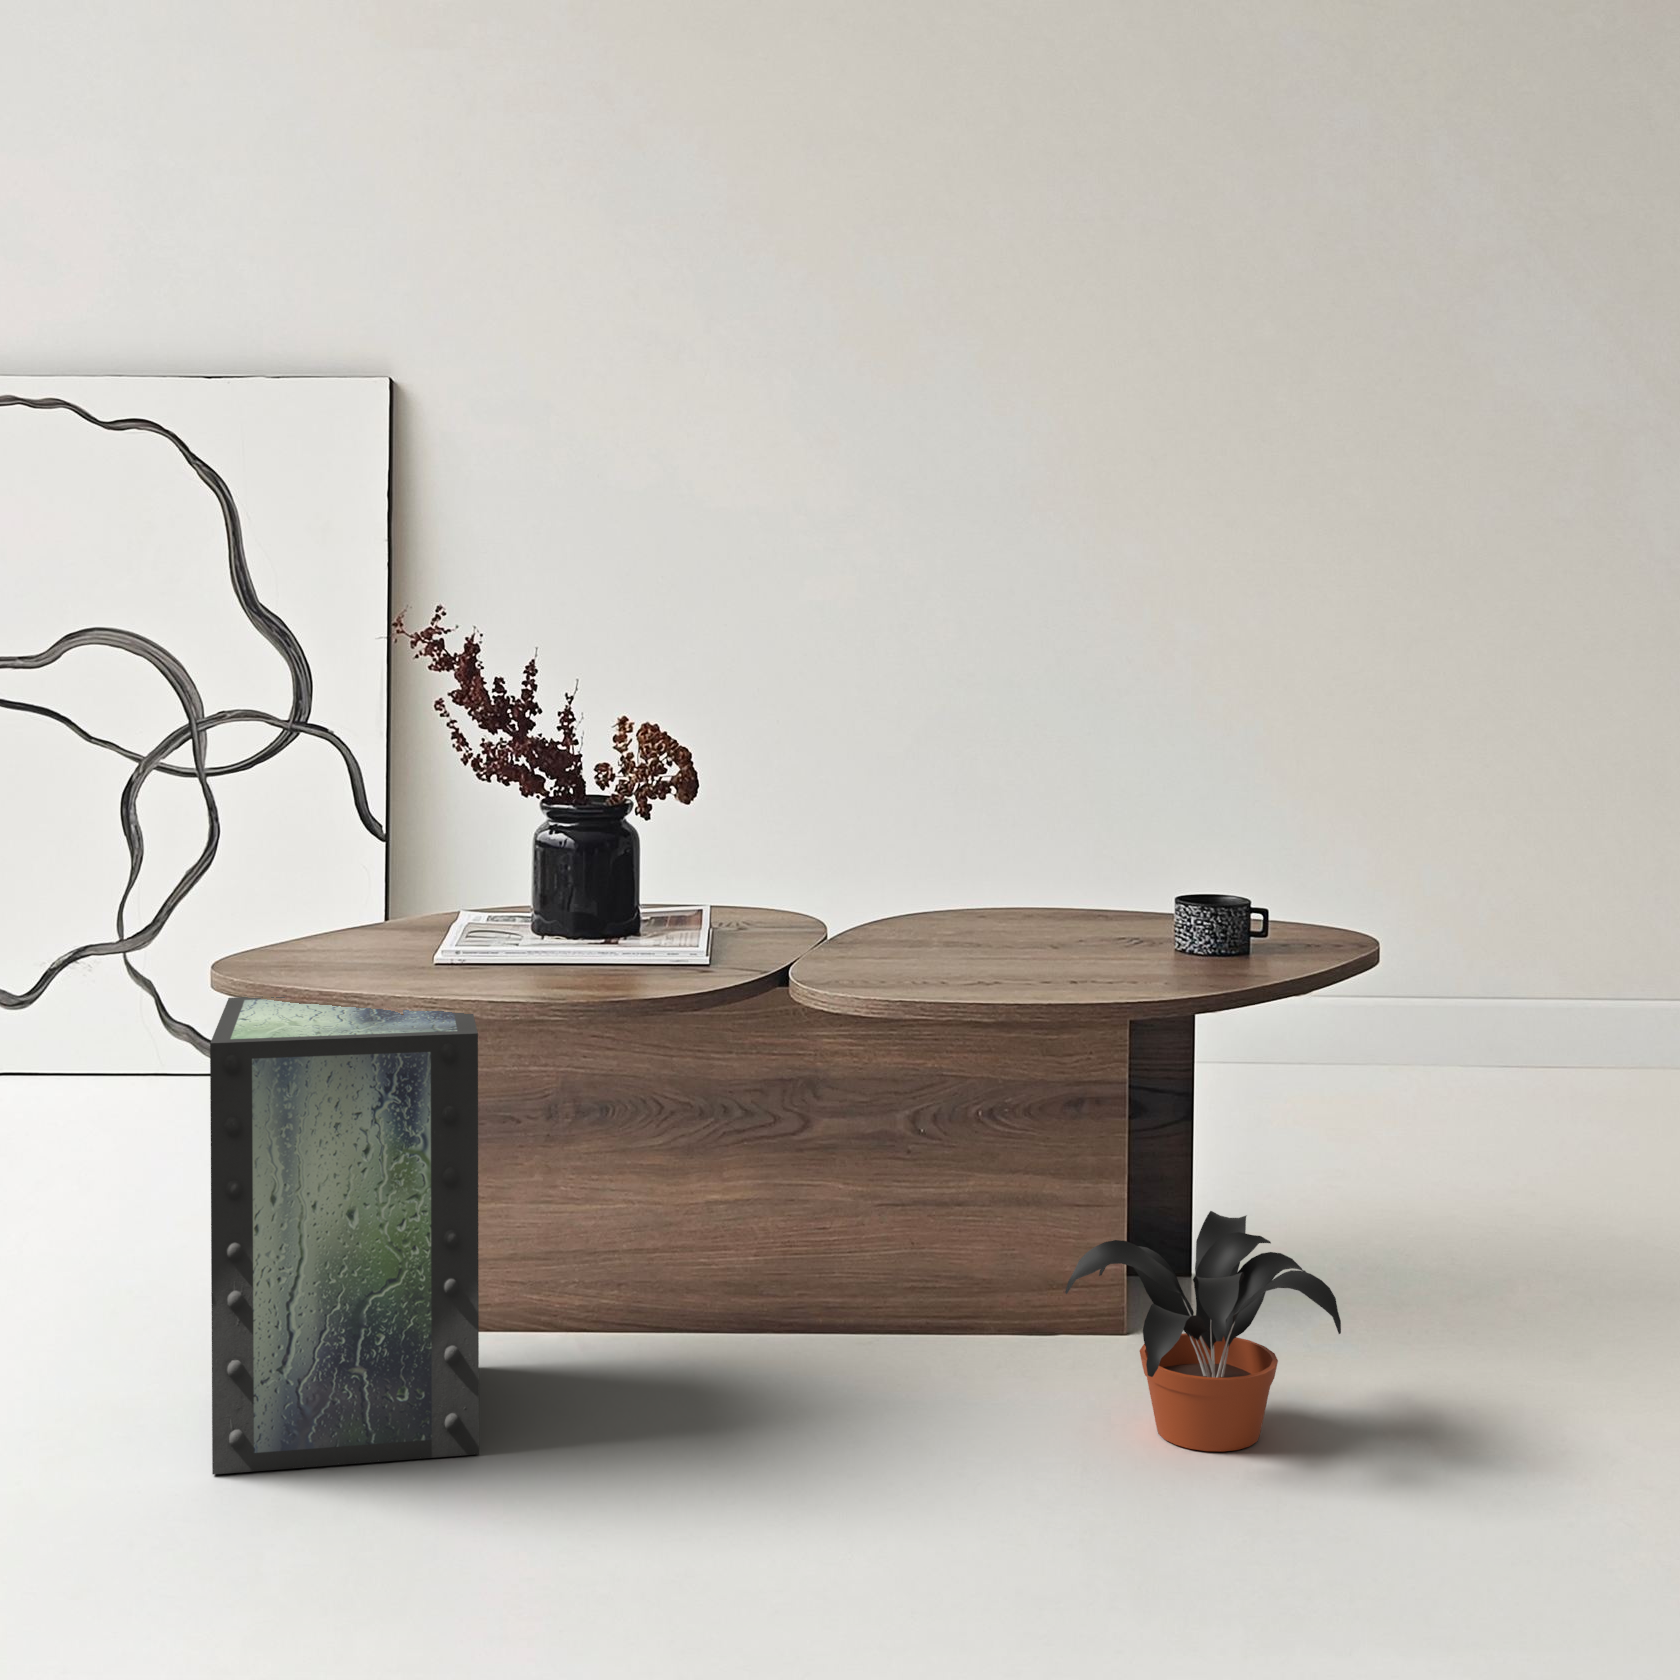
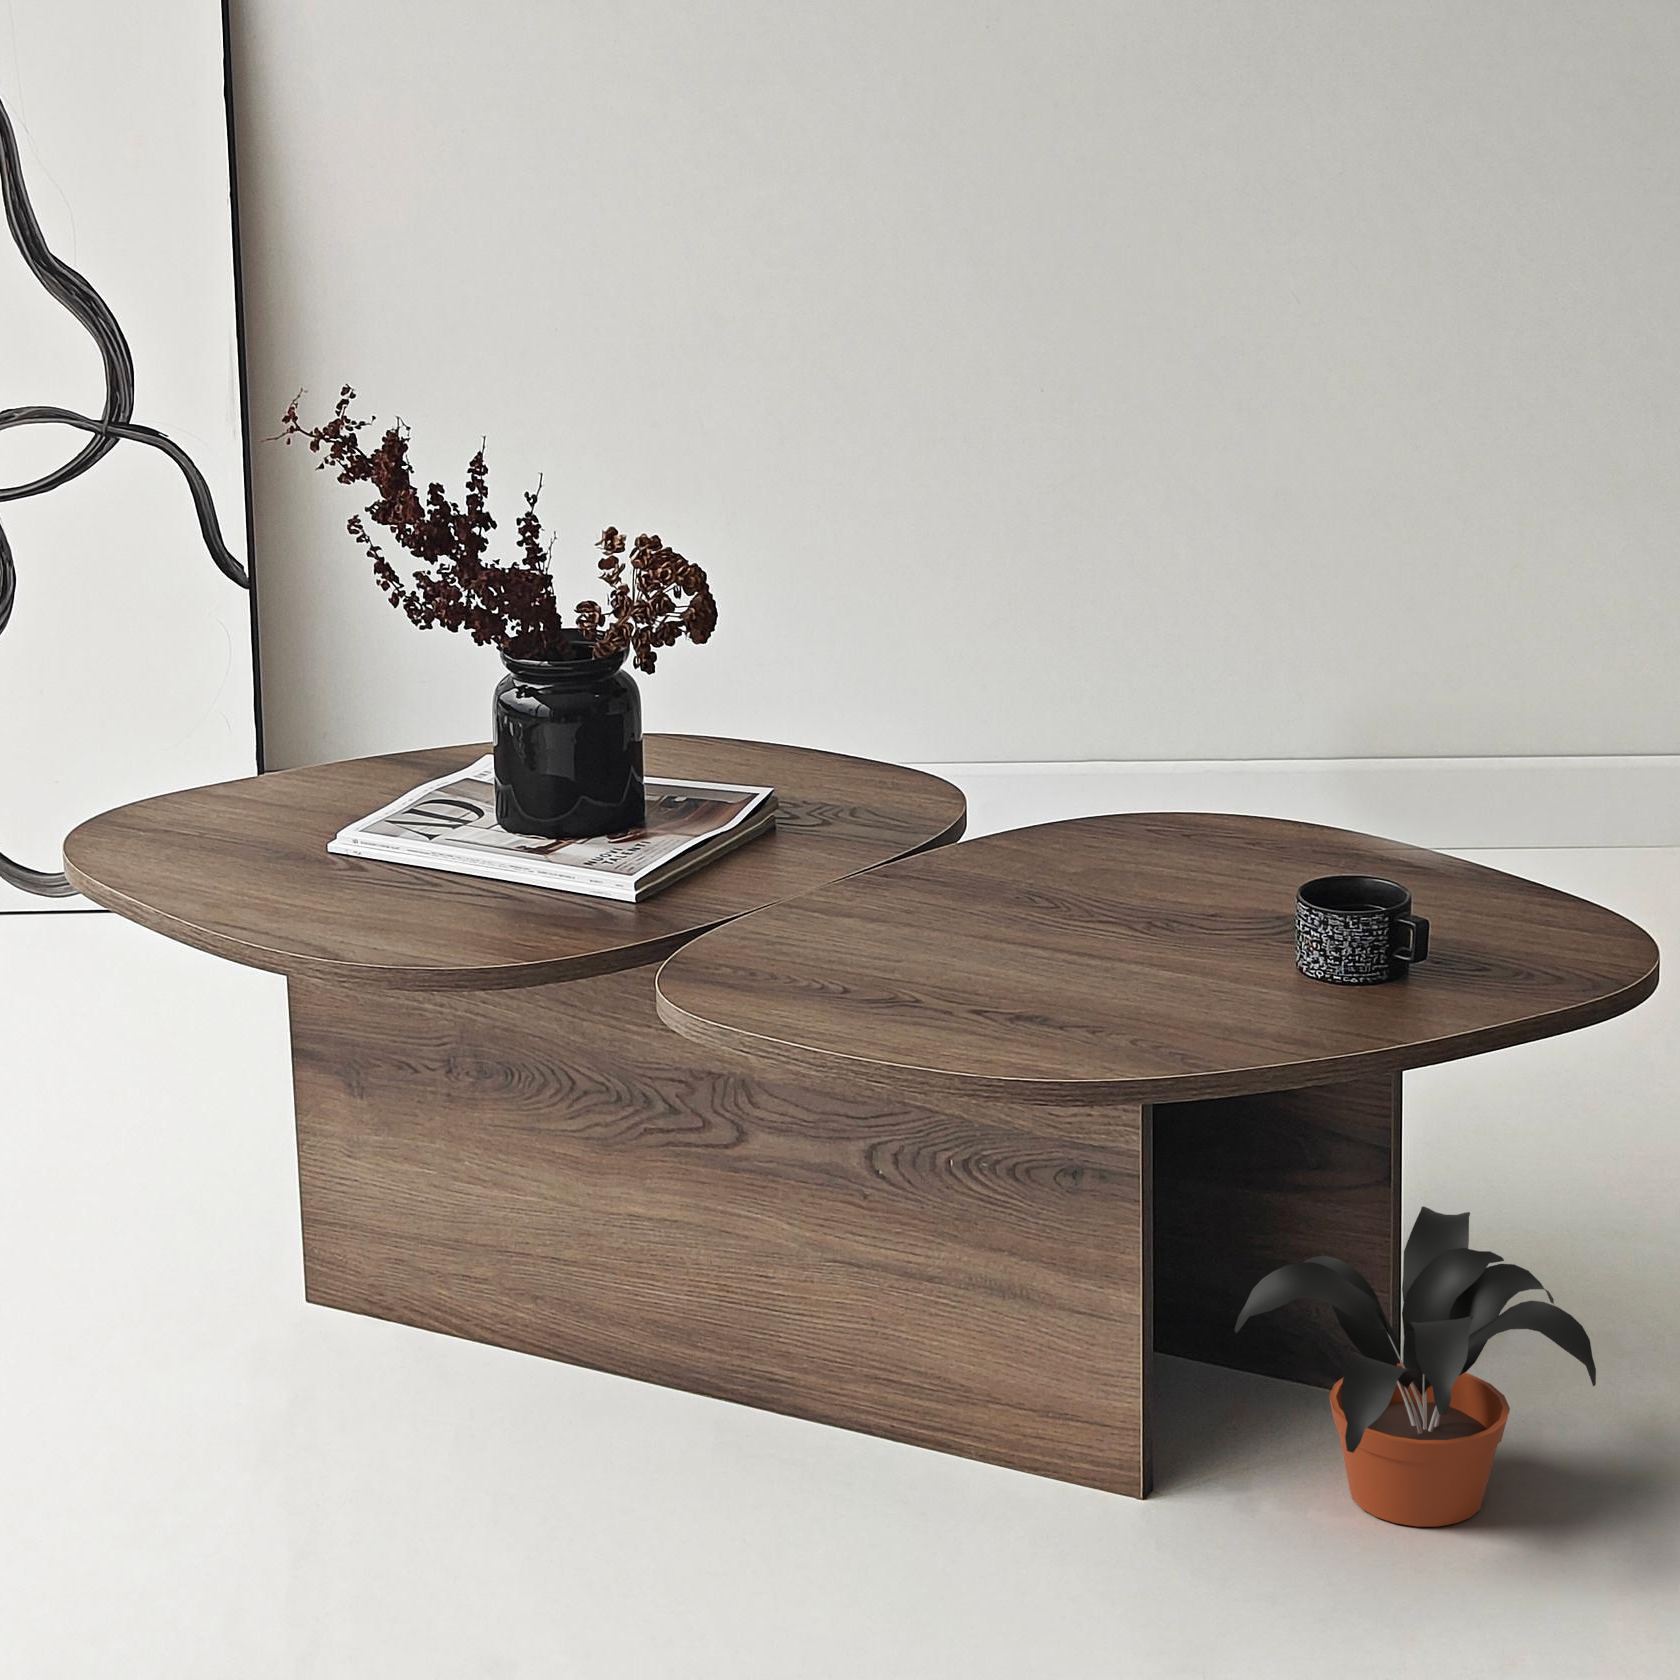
storage box: present [210,997,479,1474] -> none [89,933,473,1604]

